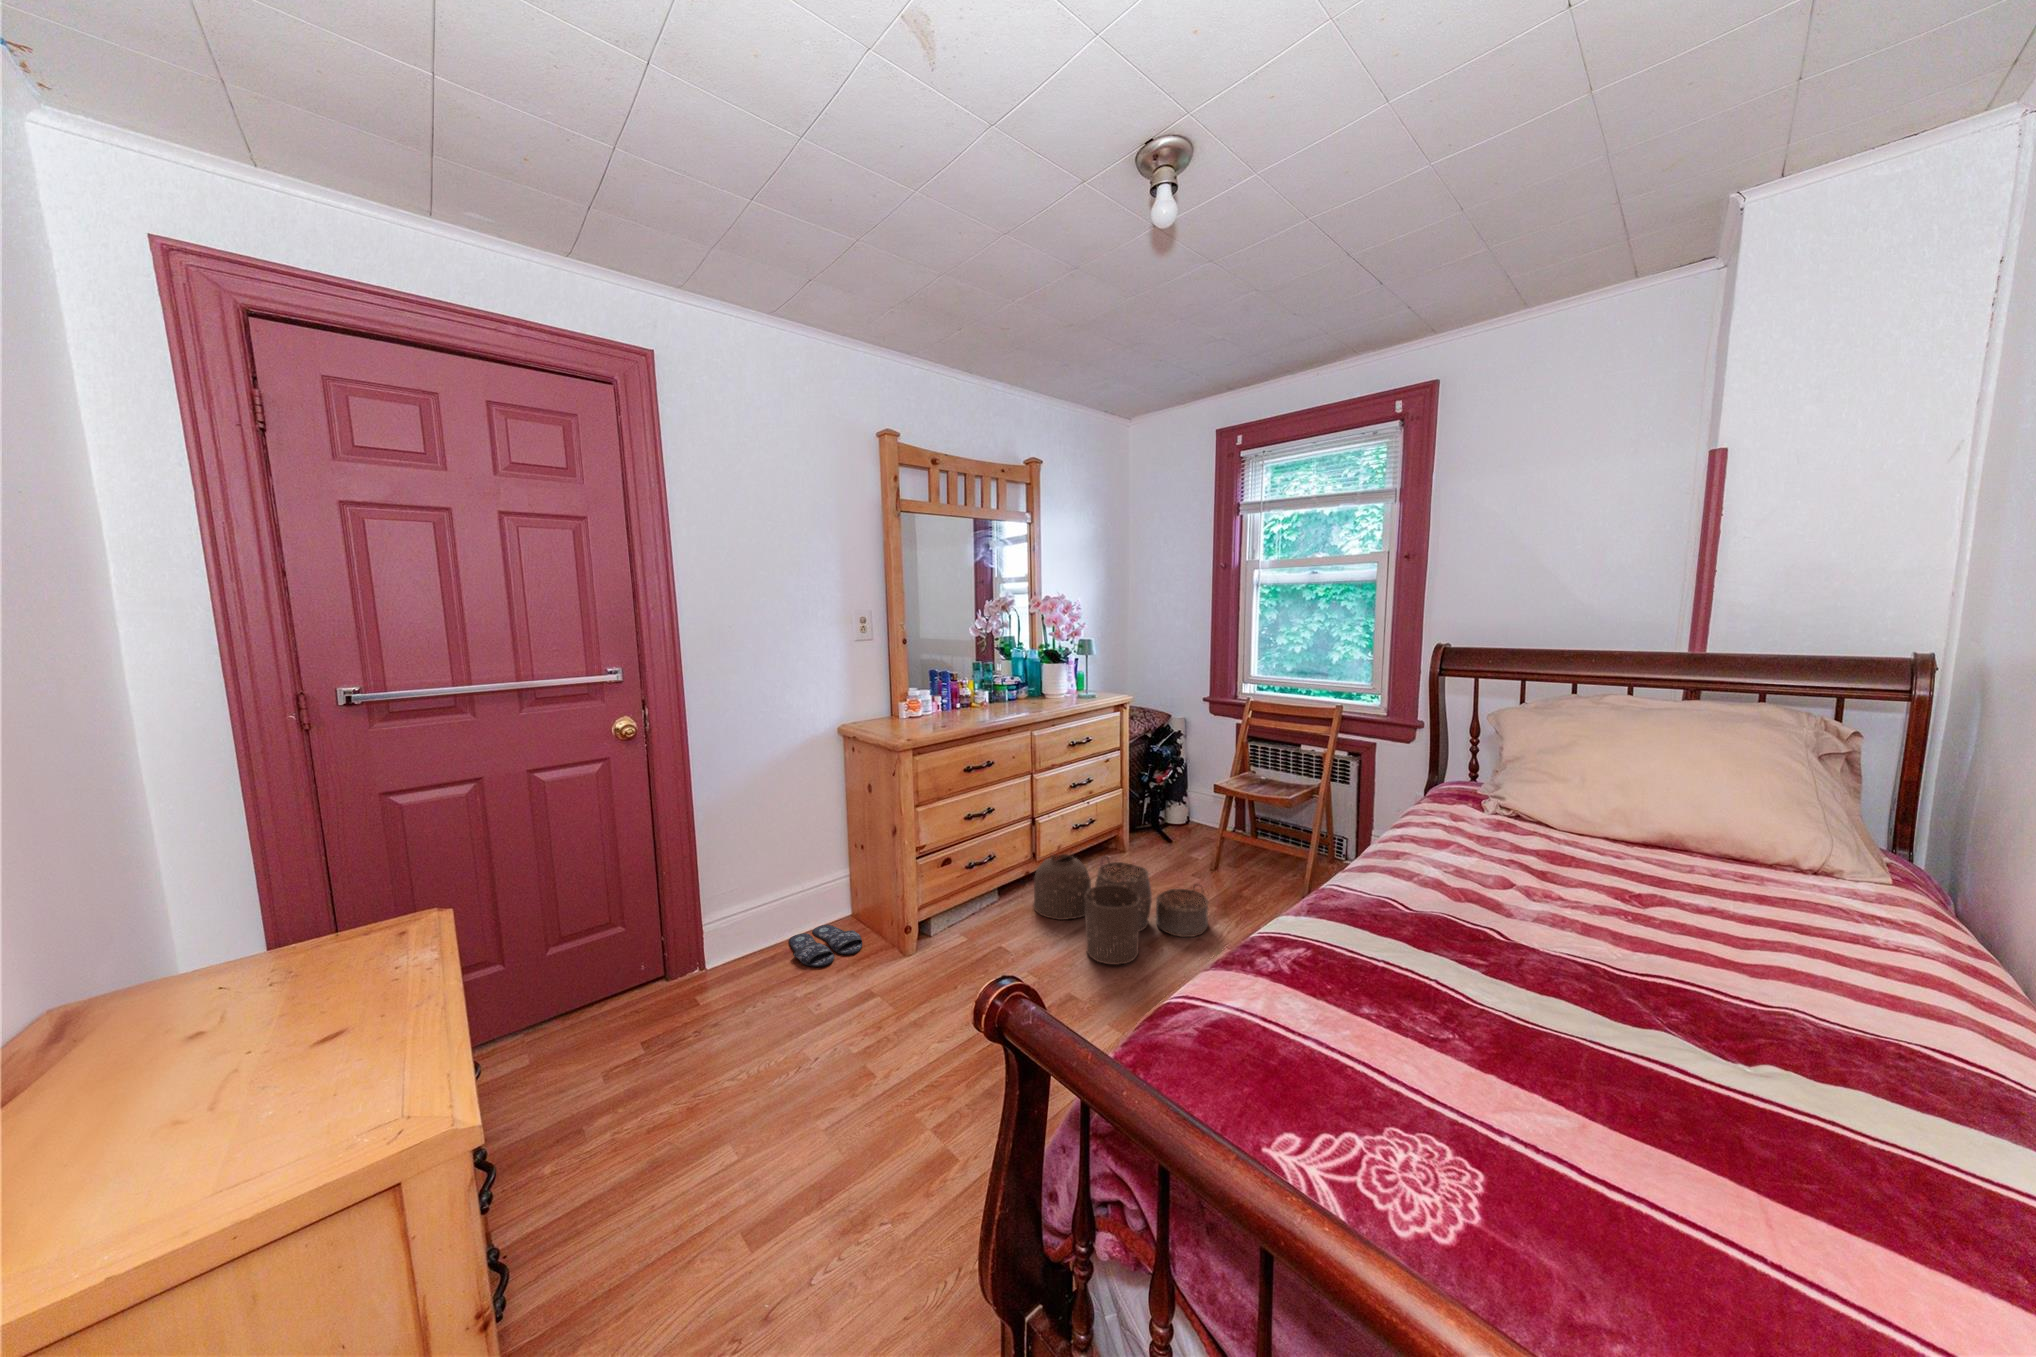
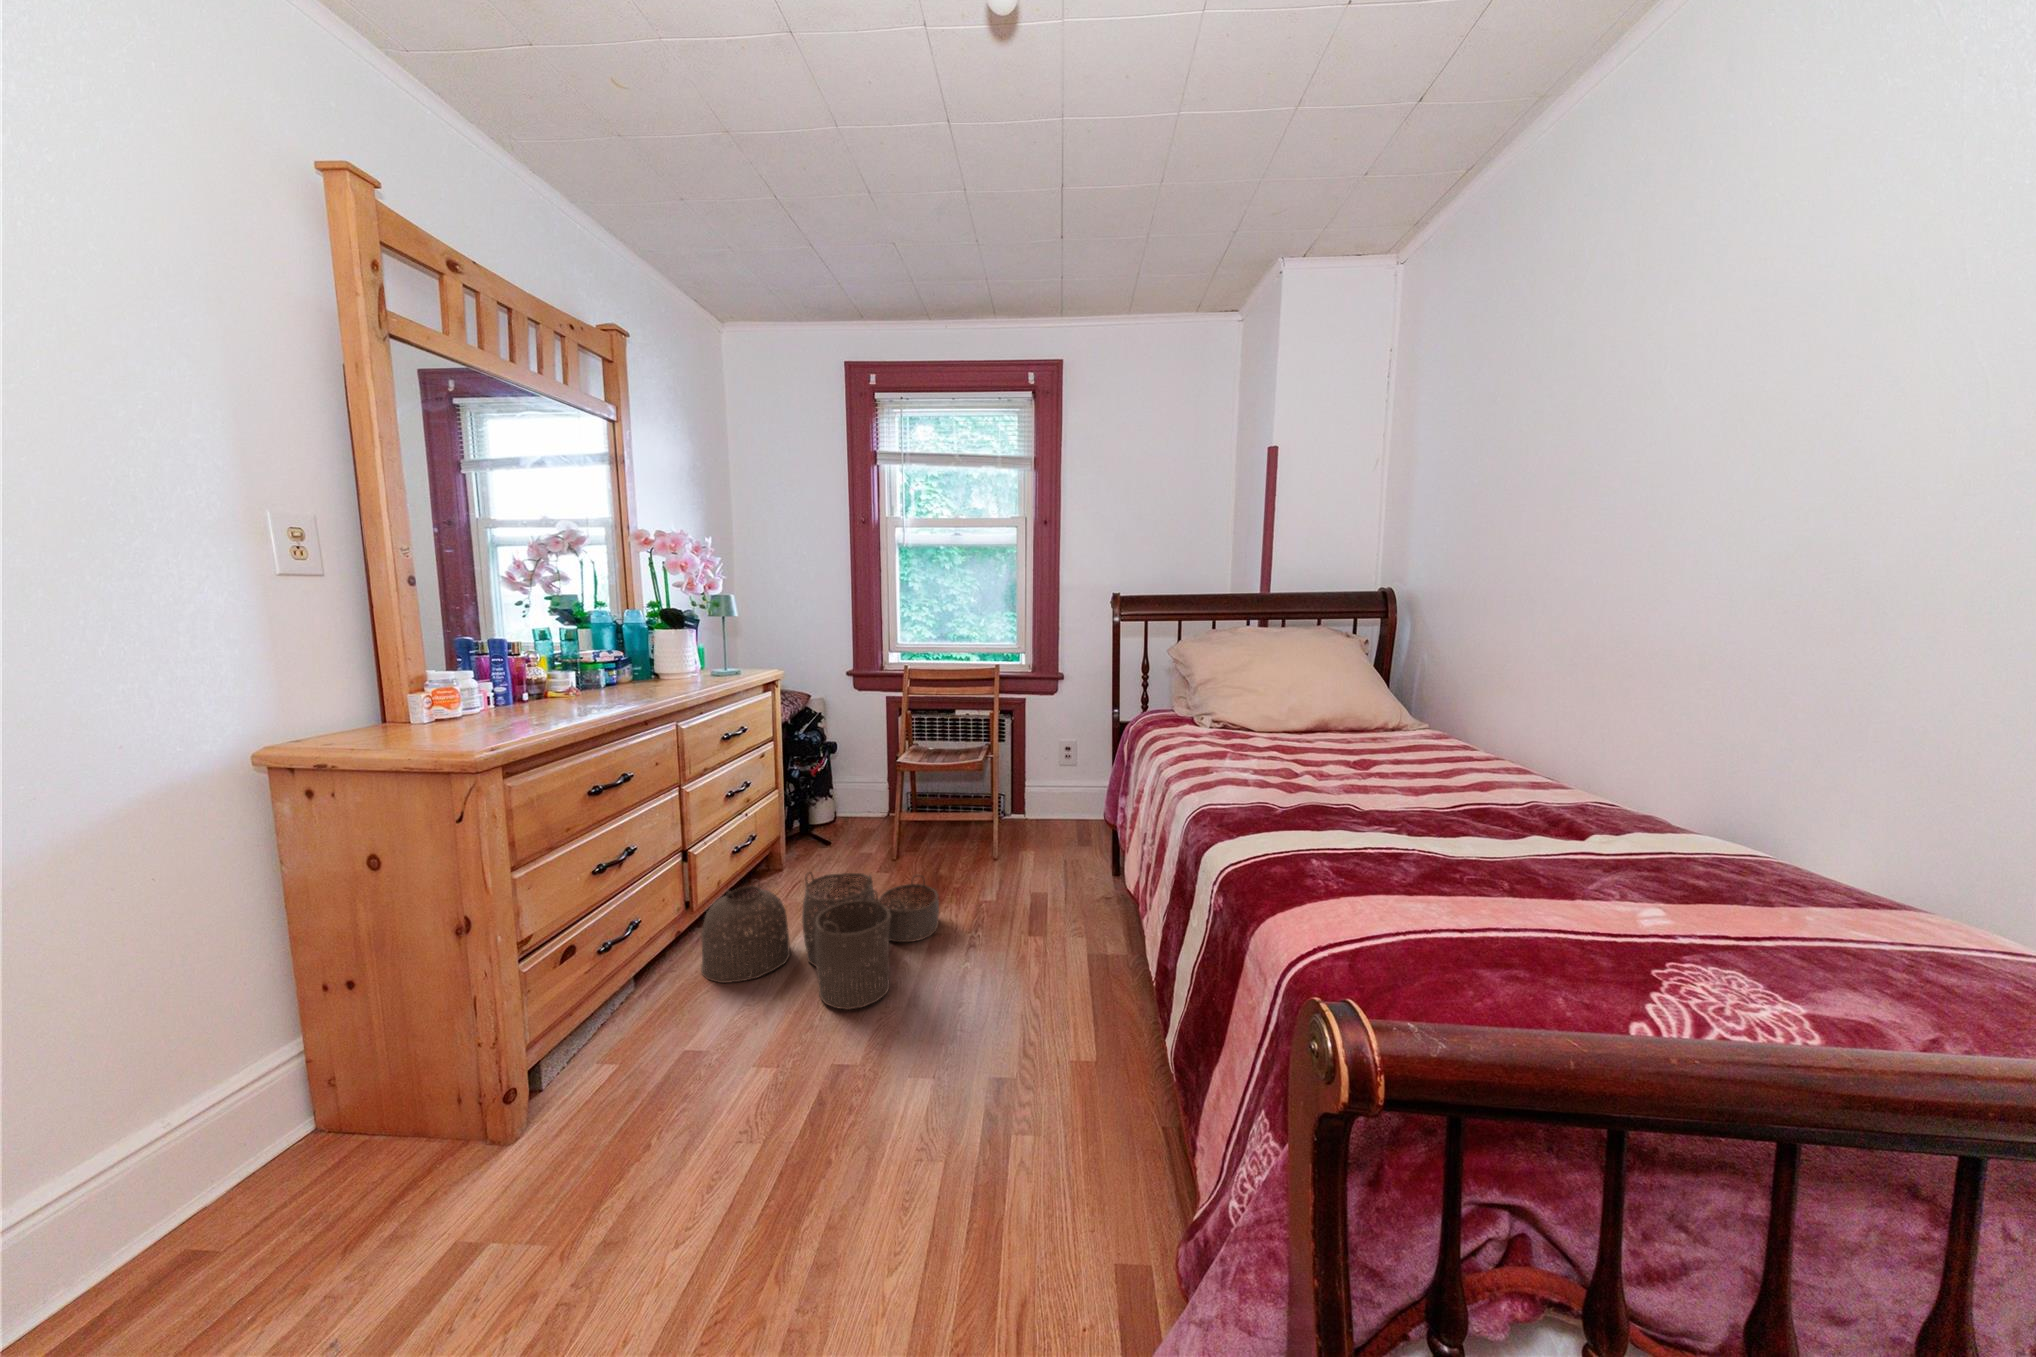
slippers: present [789,925,862,966] -> none [131,1160,386,1302]

